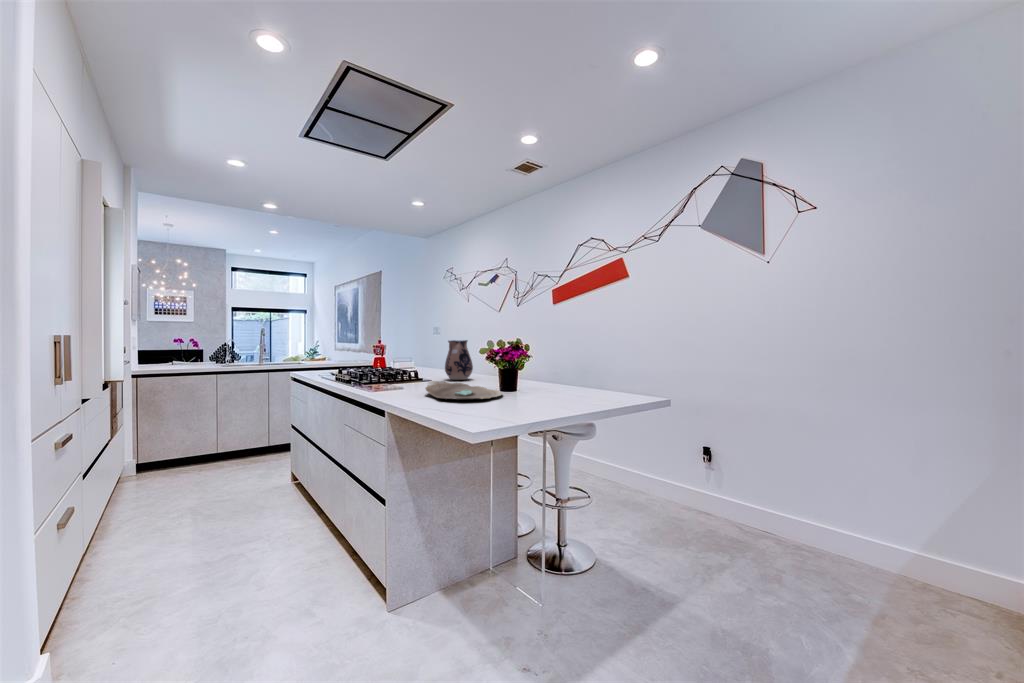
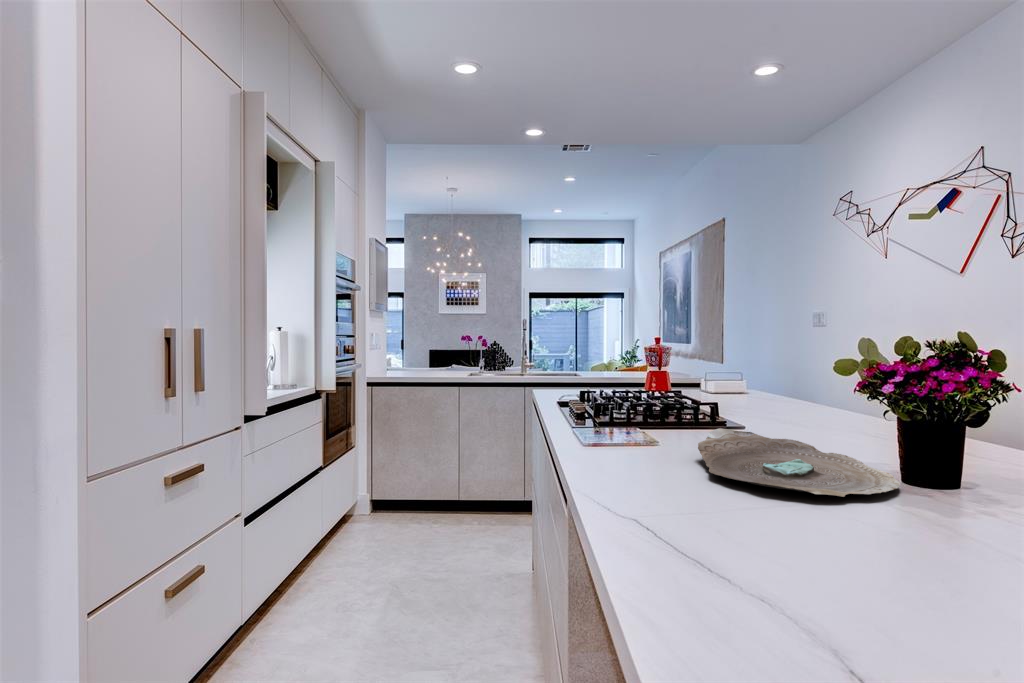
ceramic pitcher: present [445,340,473,380] -> none [784,339,855,430]

